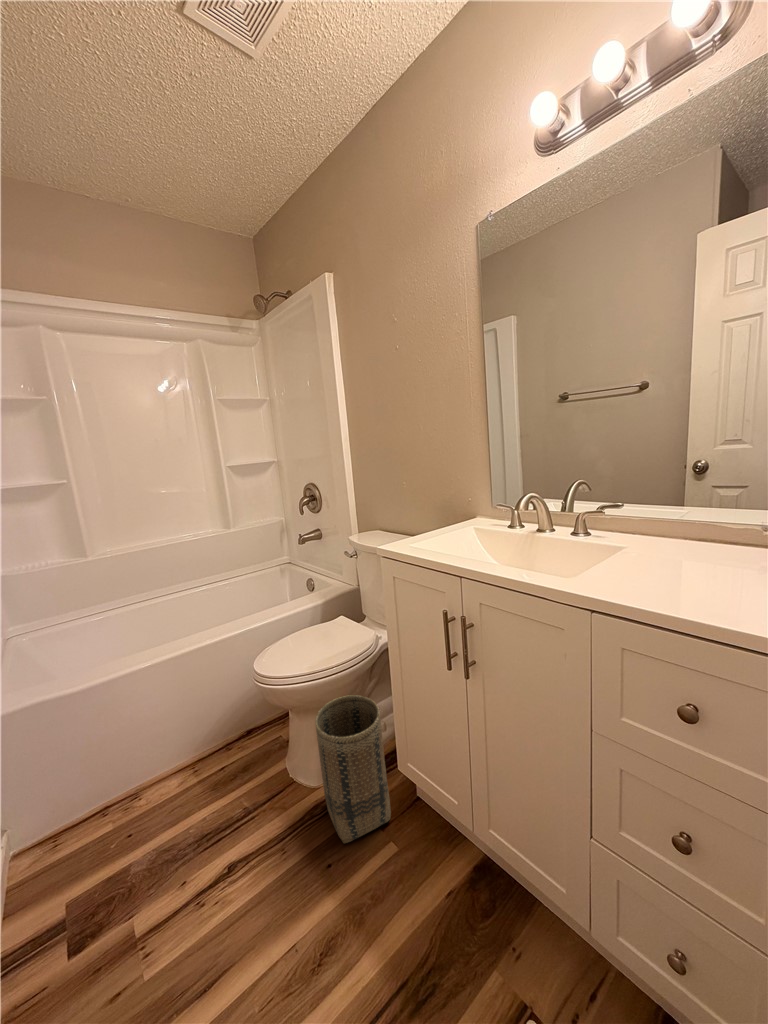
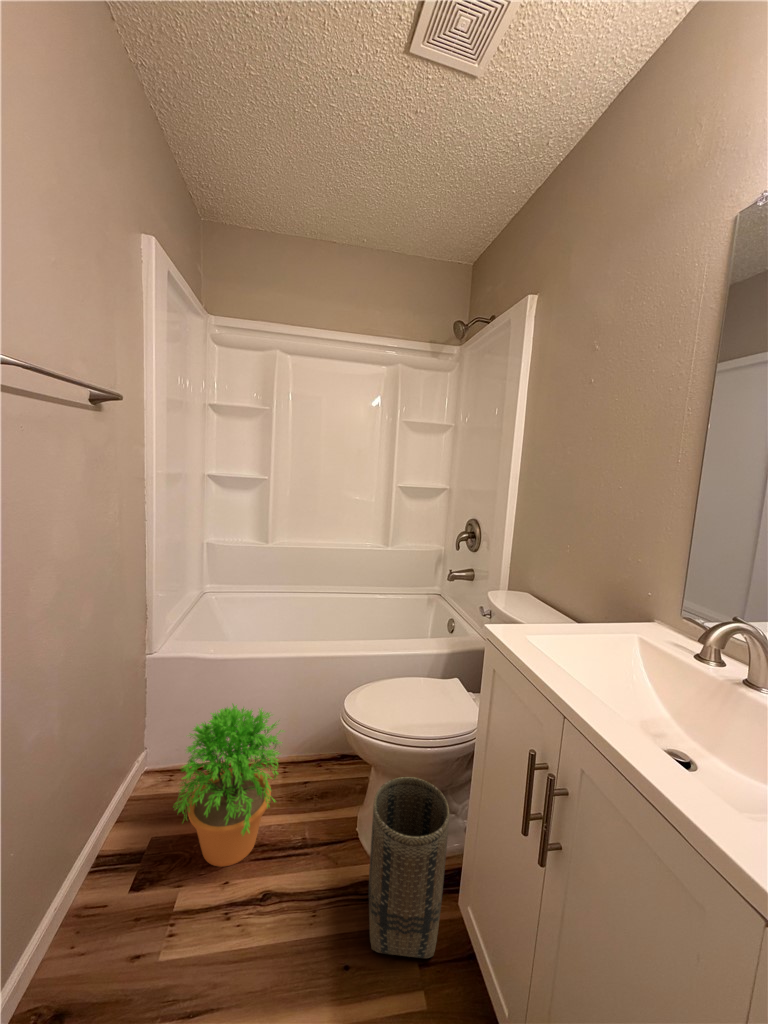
potted plant: none [79,707,217,881] -> present [174,703,282,867]

